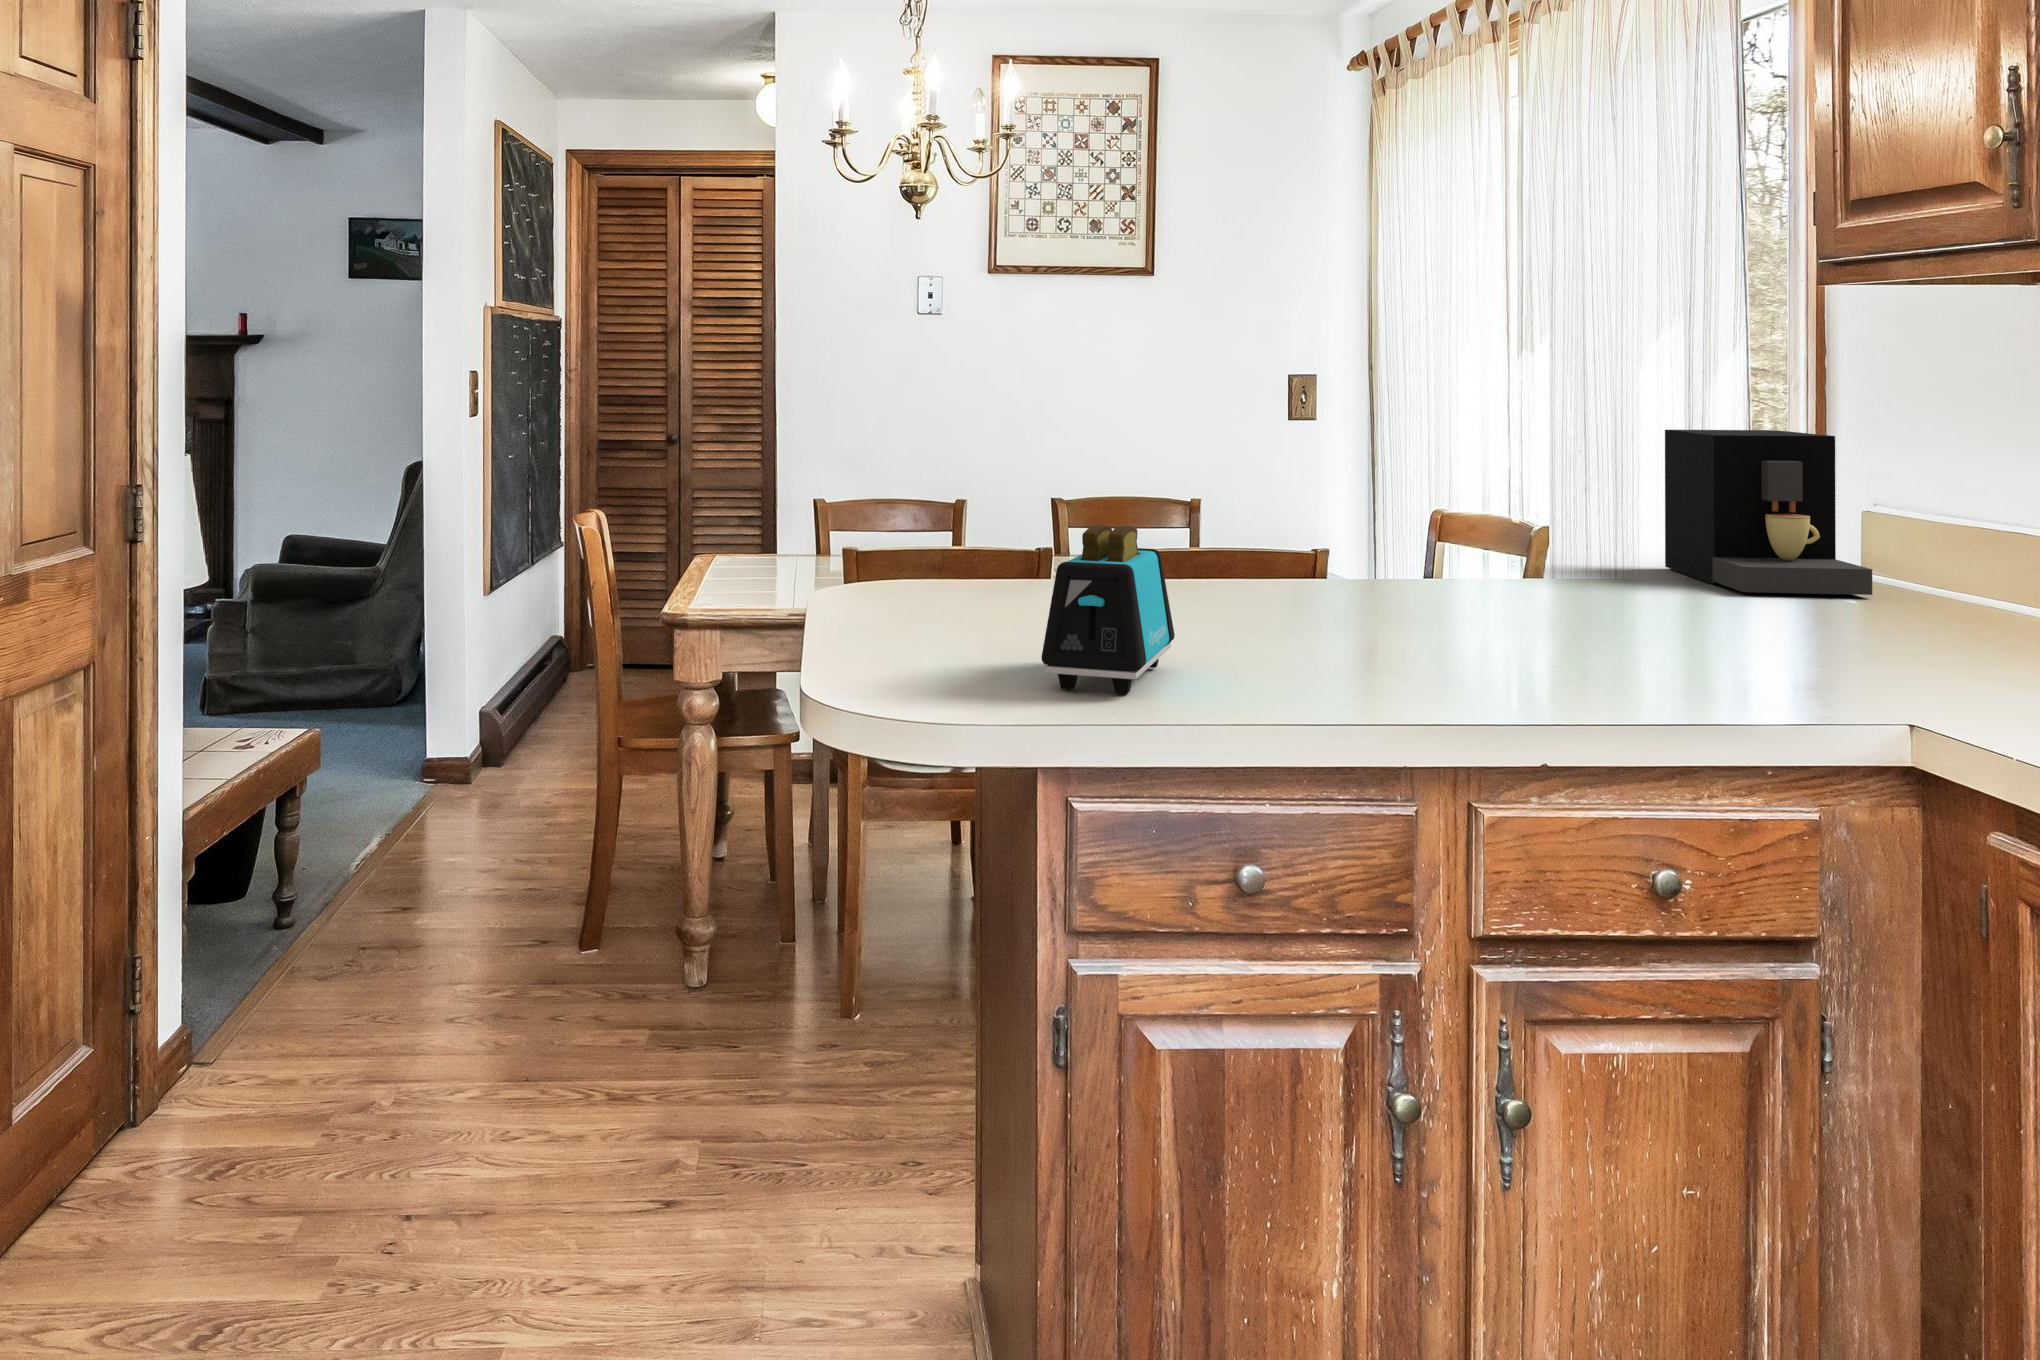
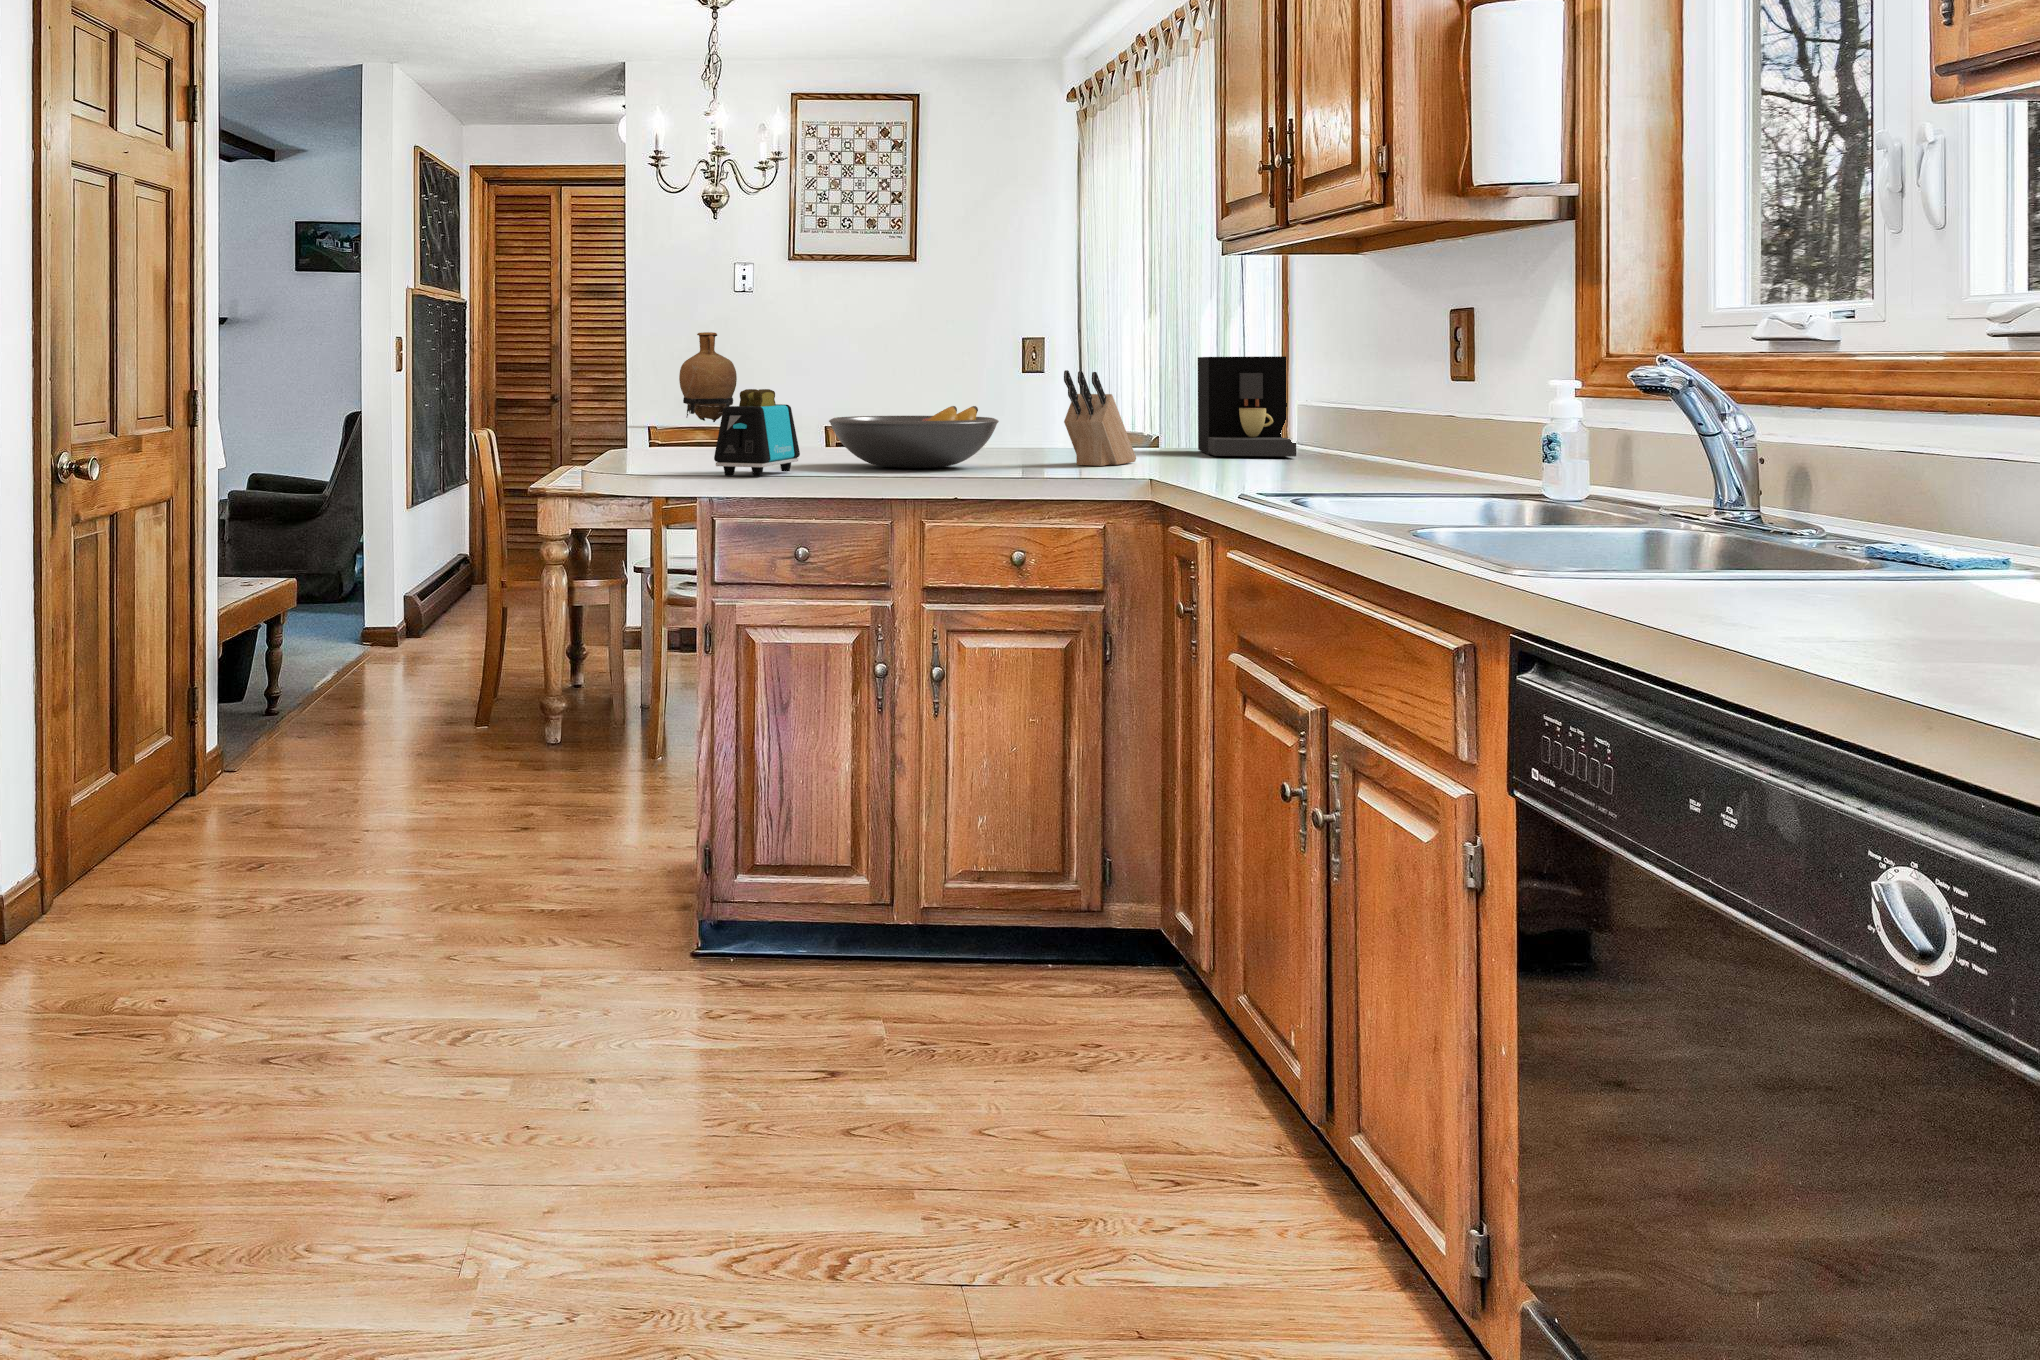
vase: none [850,368,926,493] -> present [679,332,737,422]
knife block: none [1575,476,1664,633] -> present [1064,370,1136,466]
fruit bowl: none [1195,537,1491,648] -> present [829,406,999,468]

